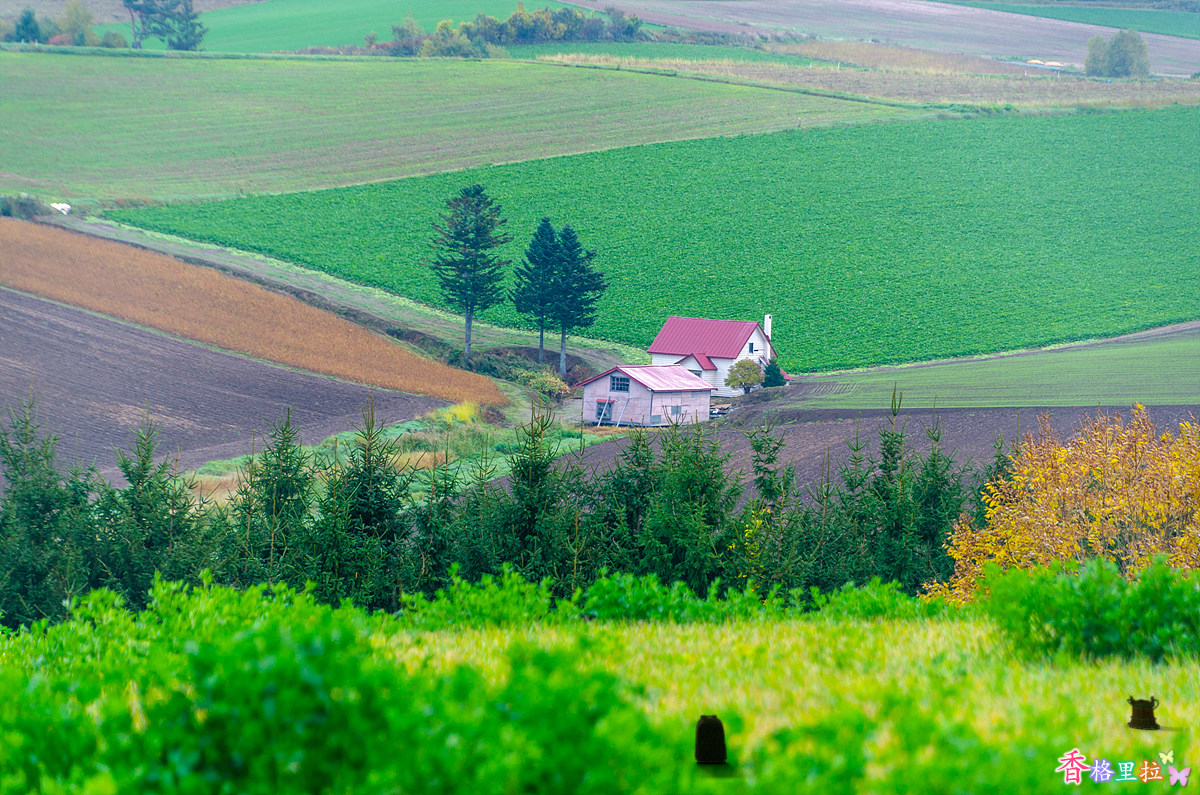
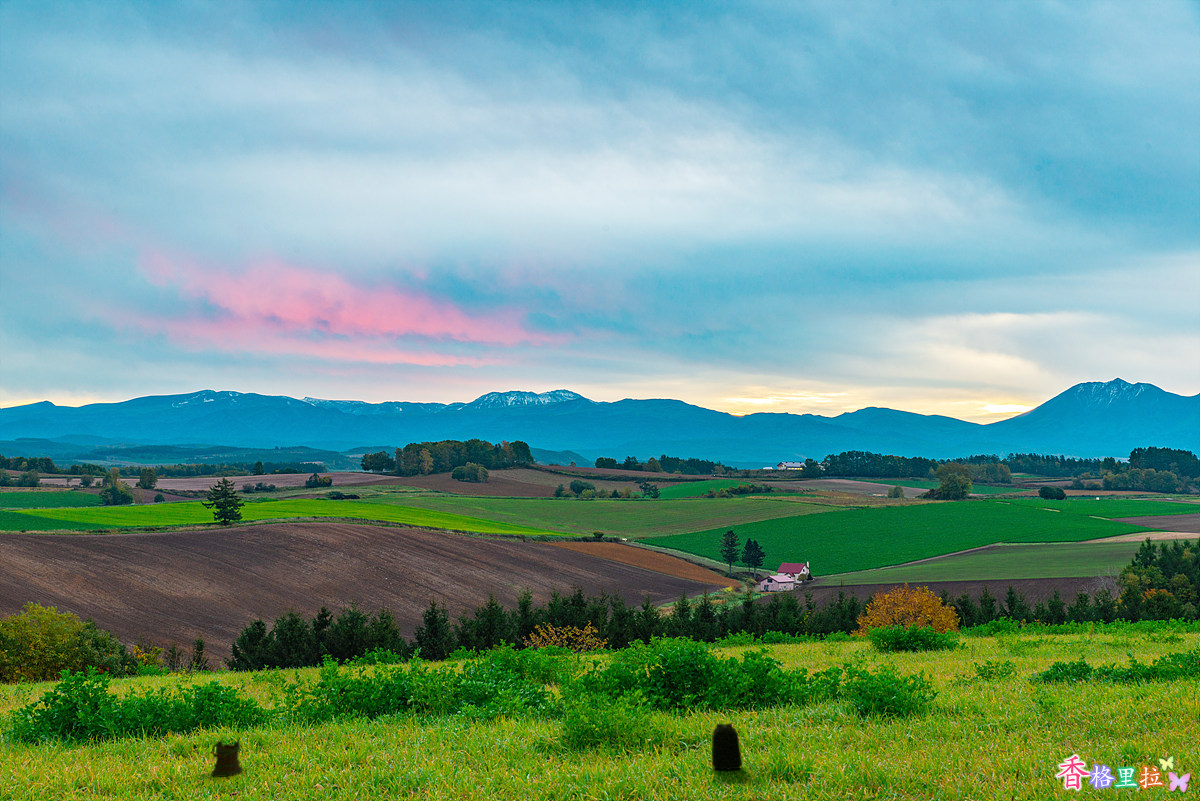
bucket: present [1127,696,1160,730] -> present [212,741,243,777]

